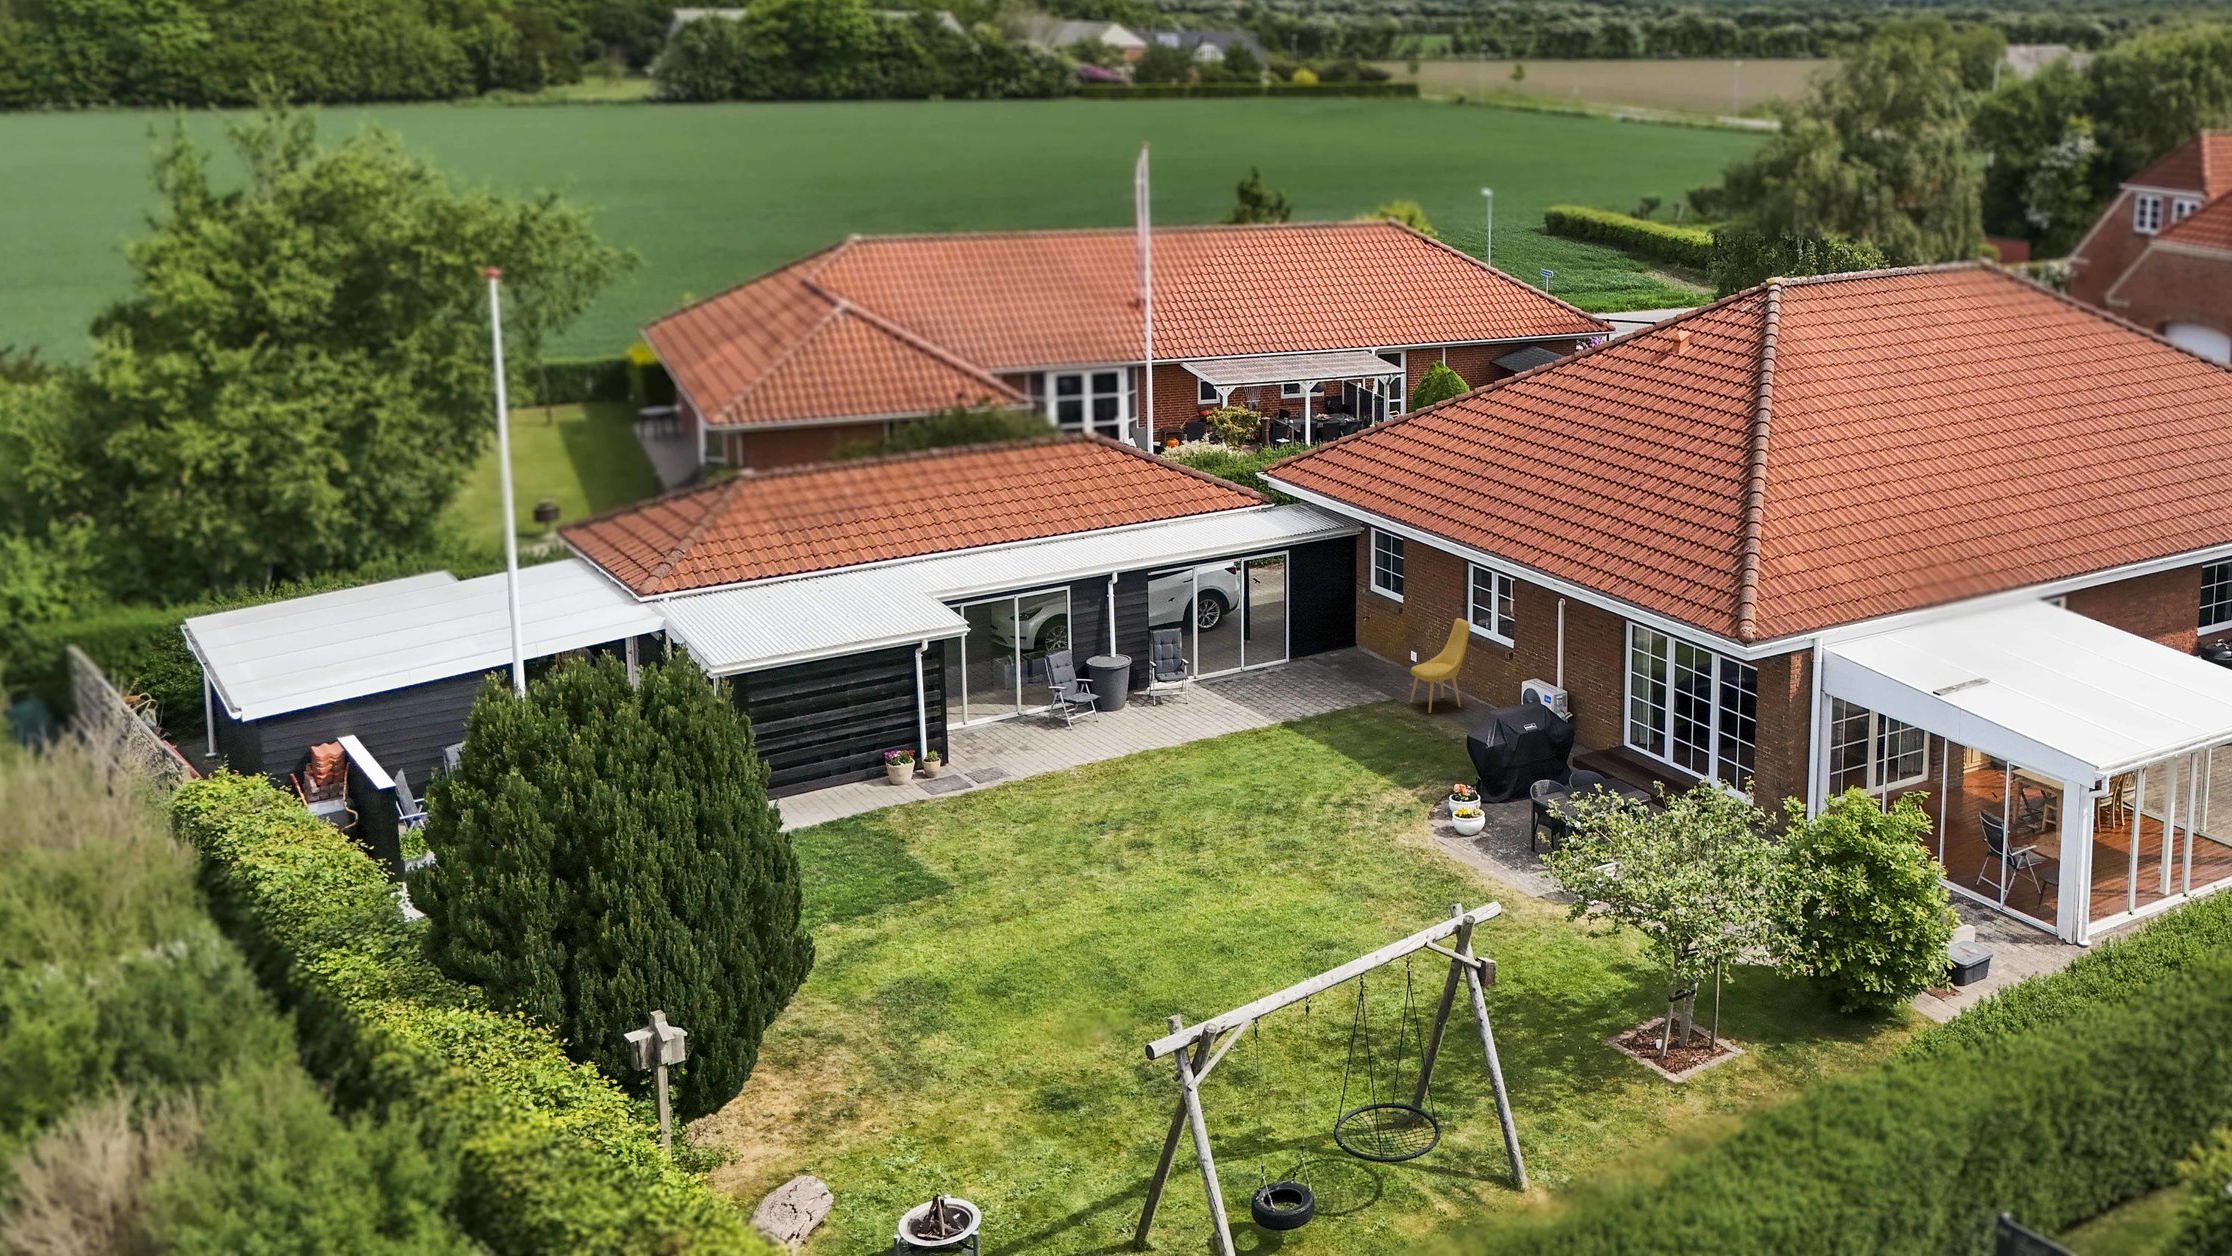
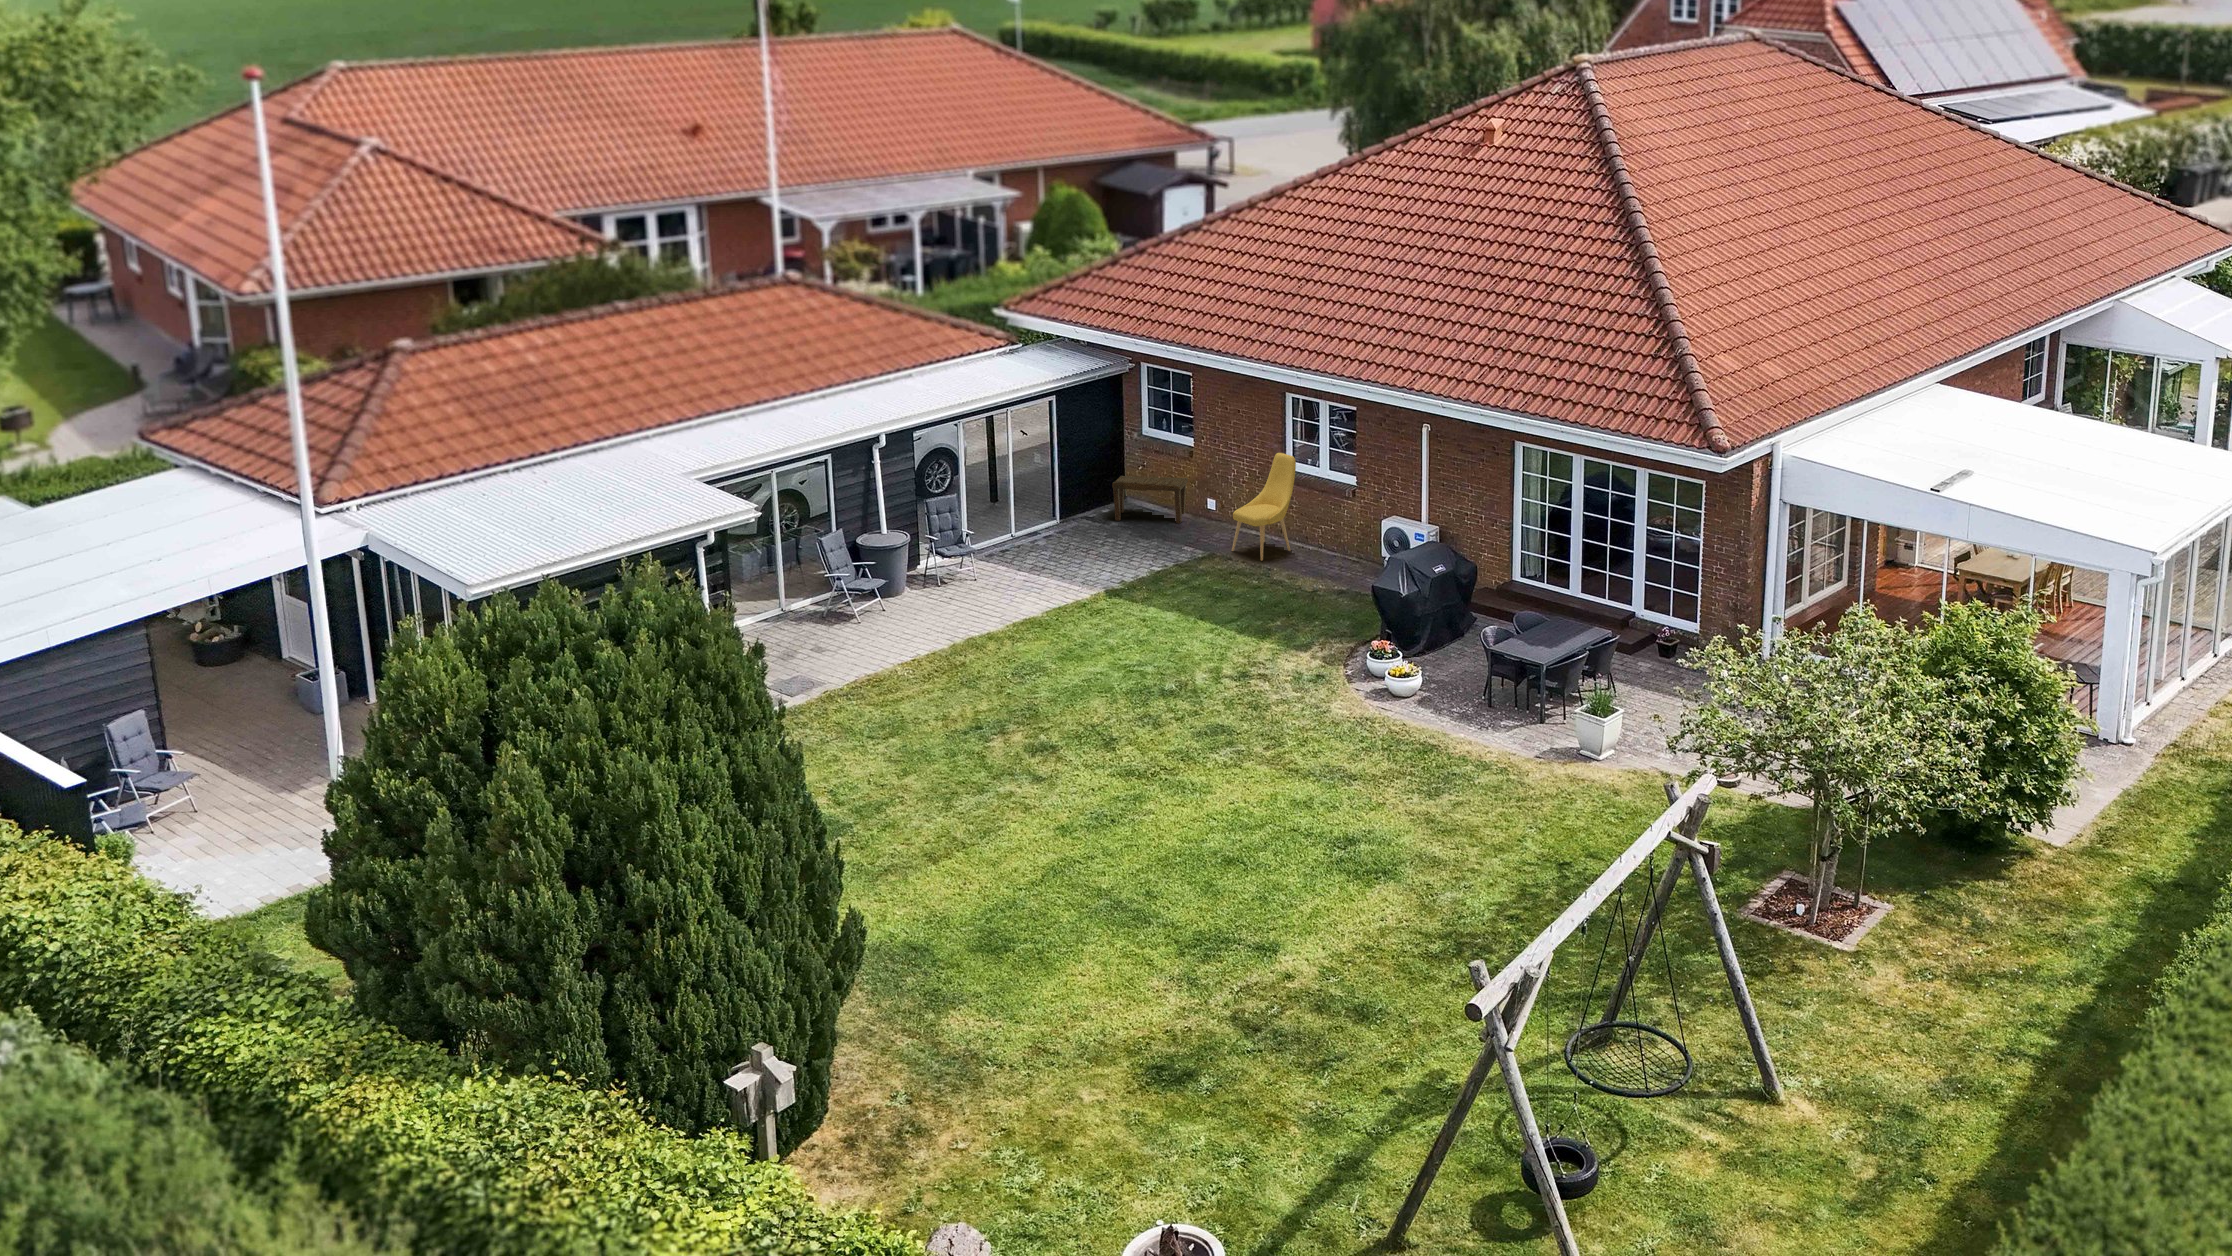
bench: none [1328,629,1396,675] -> present [1112,476,1188,523]

